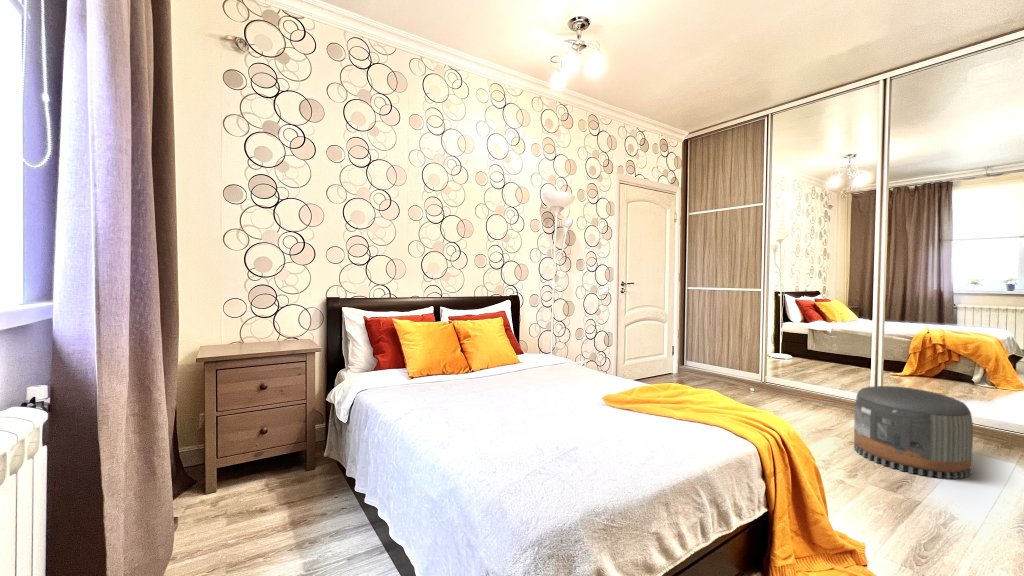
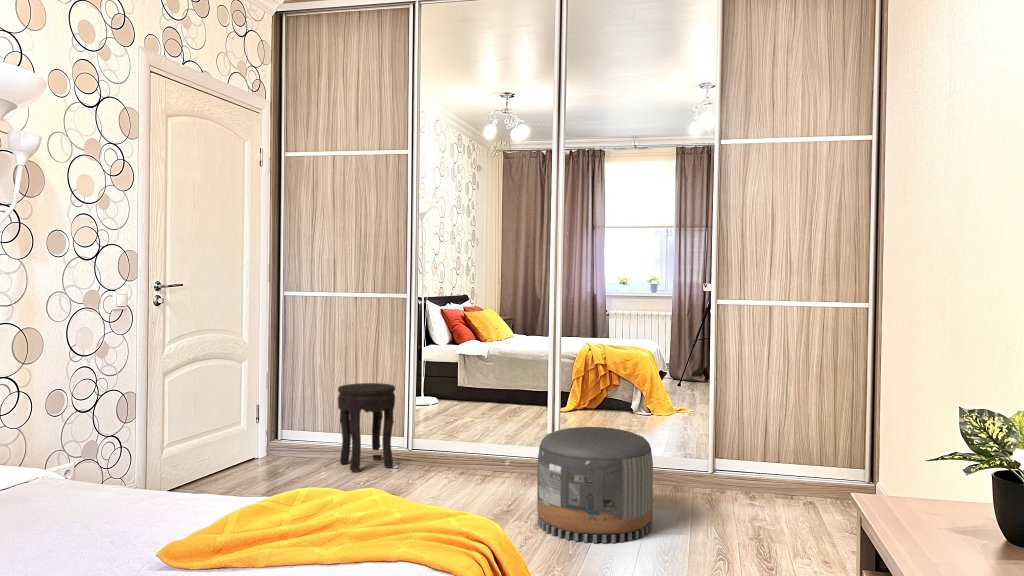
side table: none [723,341,760,393] -> present [338,383,395,472]

